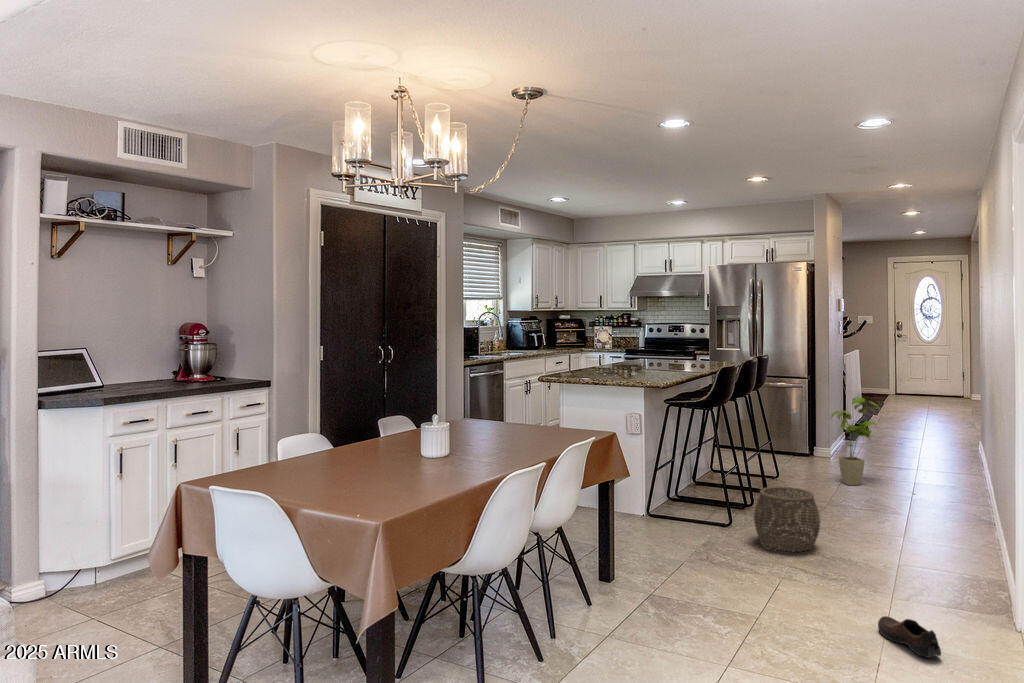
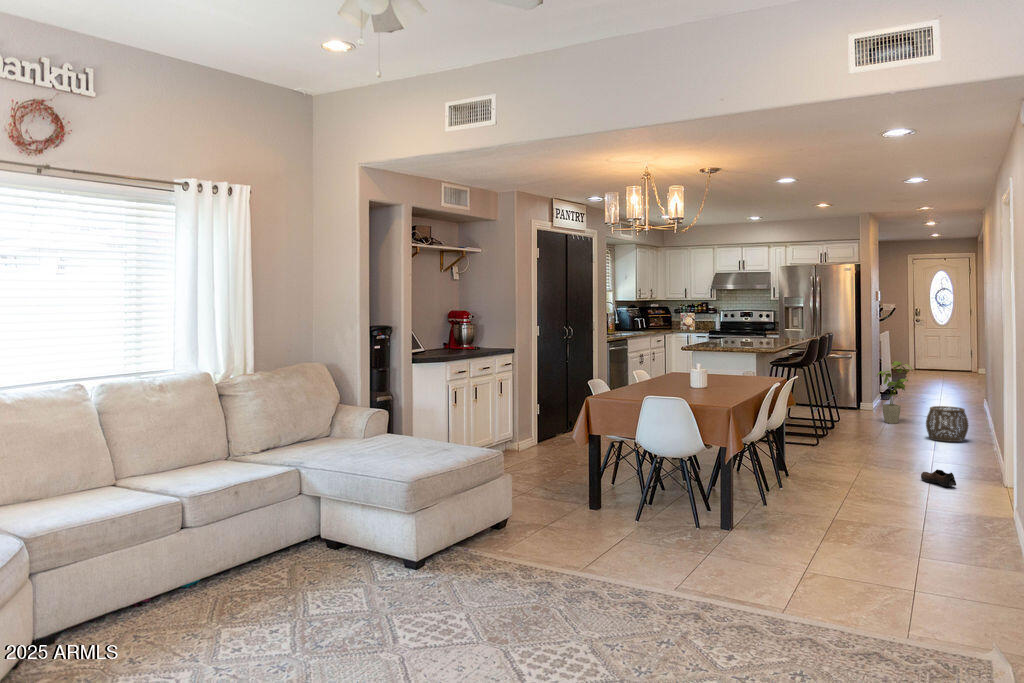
woven basket: present [754,486,821,552] -> present [926,406,969,442]

